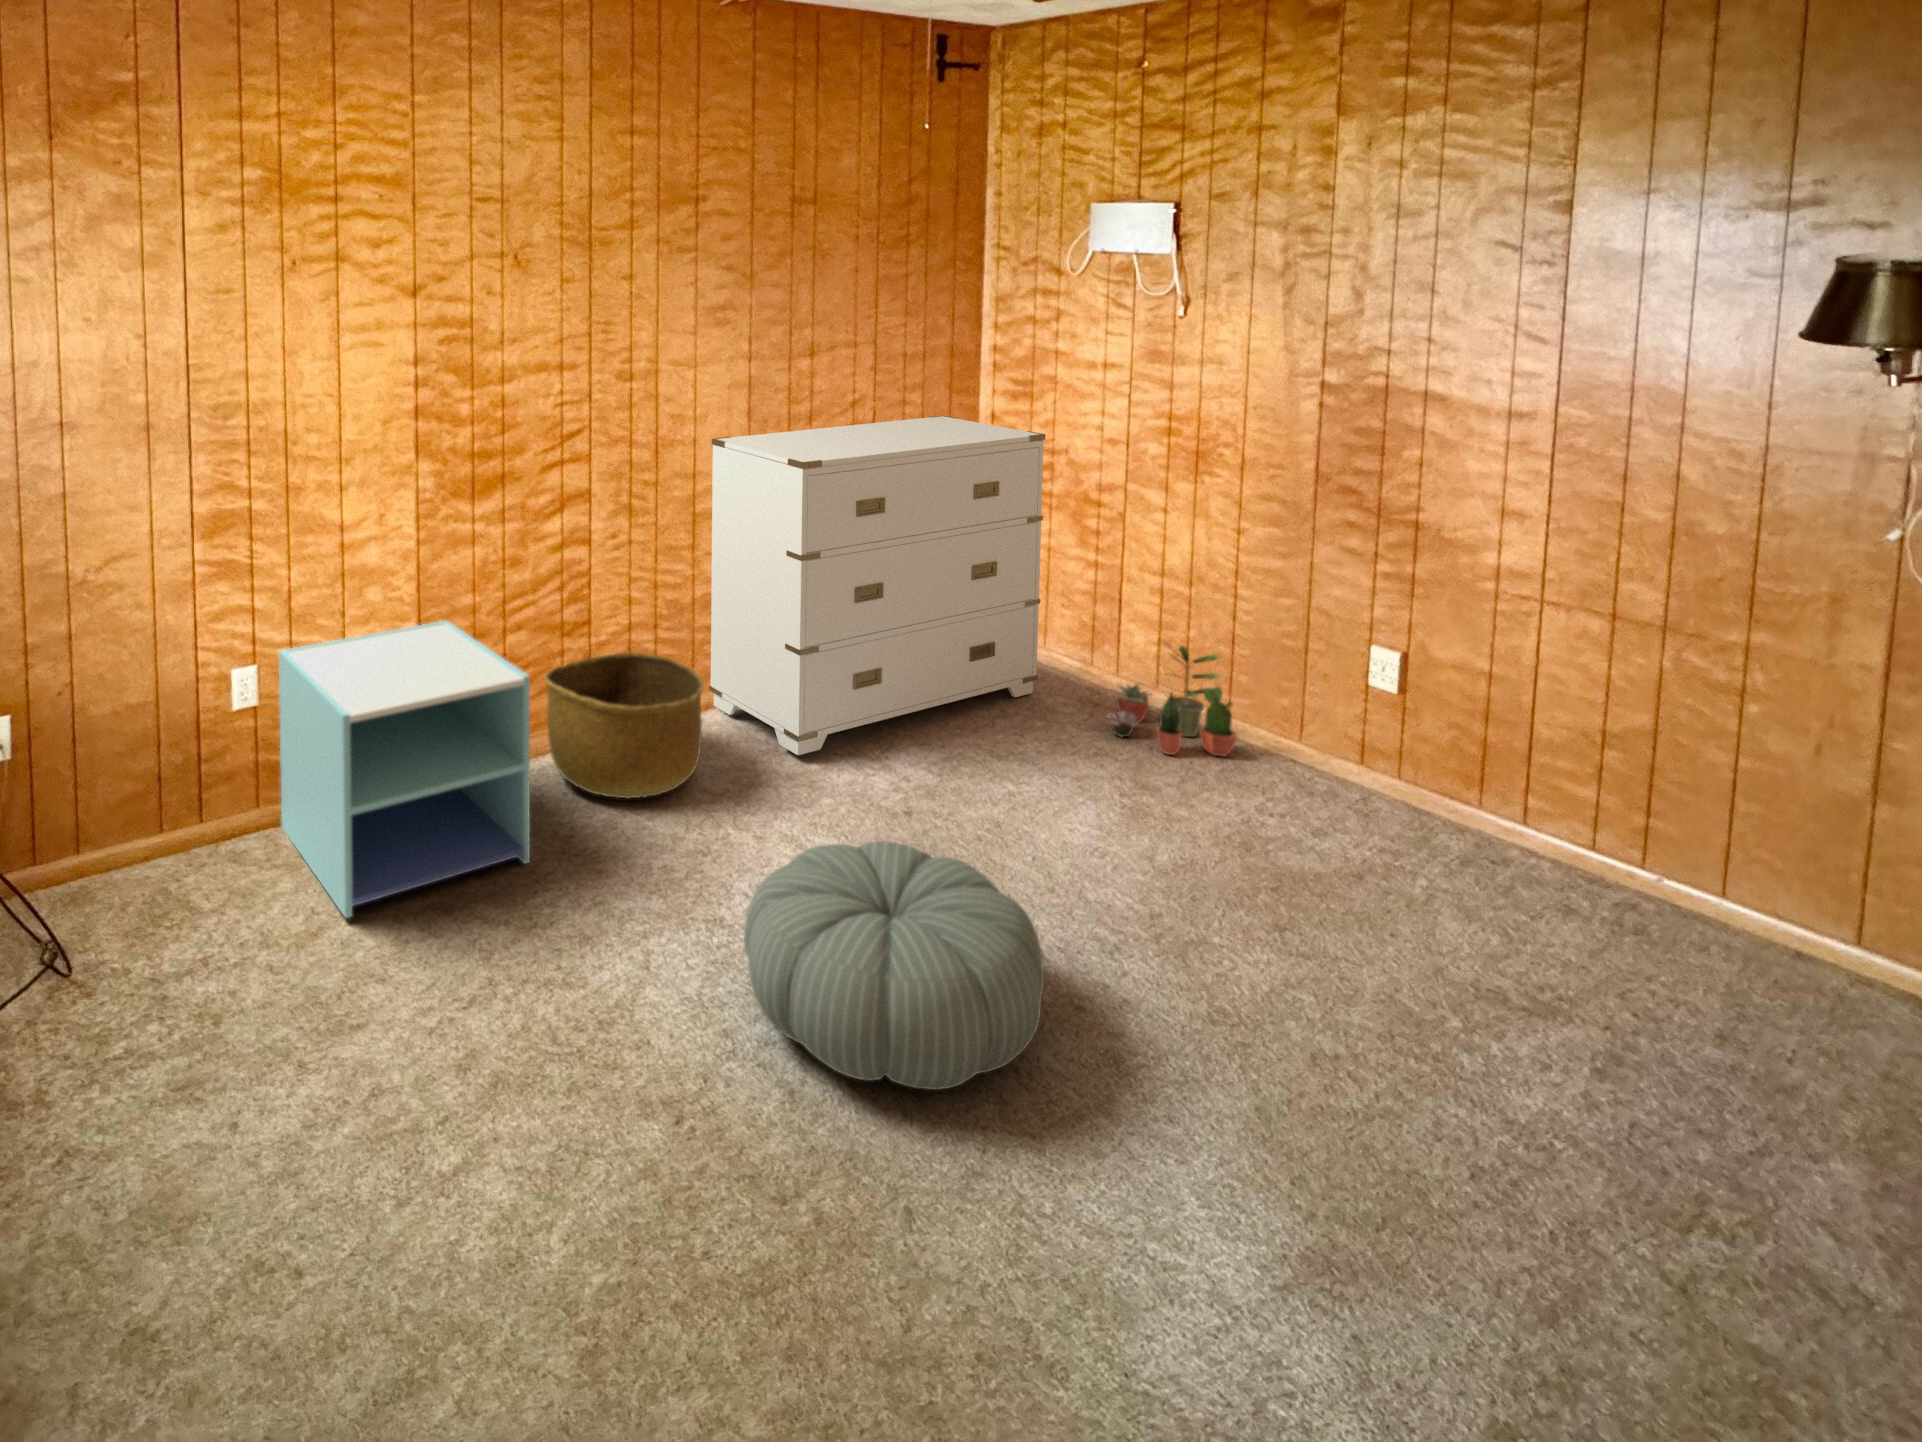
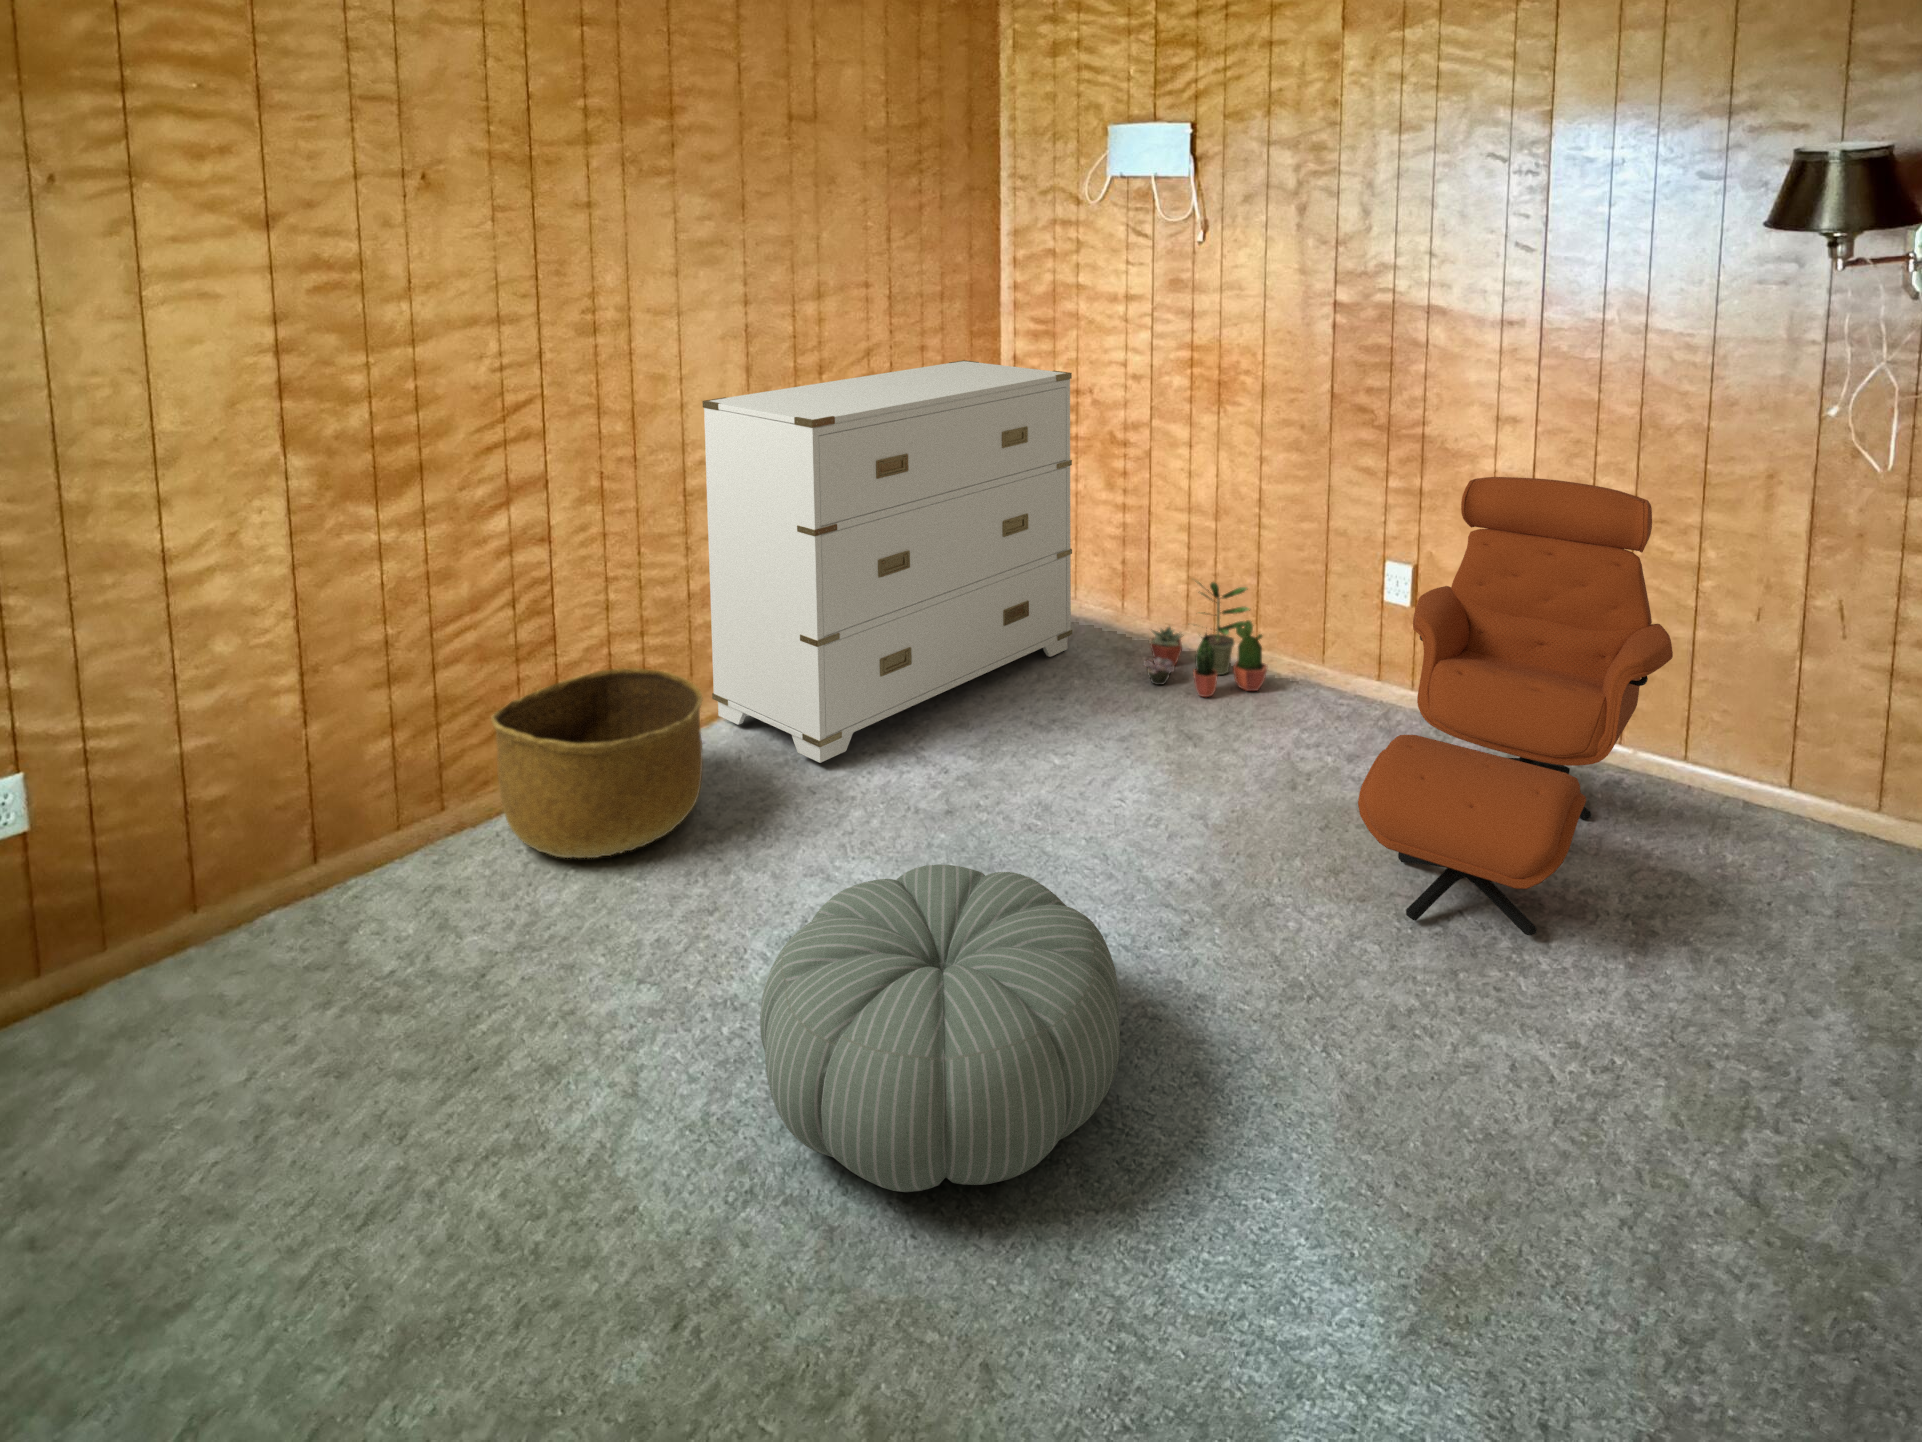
armchair: none [1303,571,1695,1020] -> present [1358,477,1673,936]
nightstand: present [279,621,530,918] -> none [61,665,471,1125]

